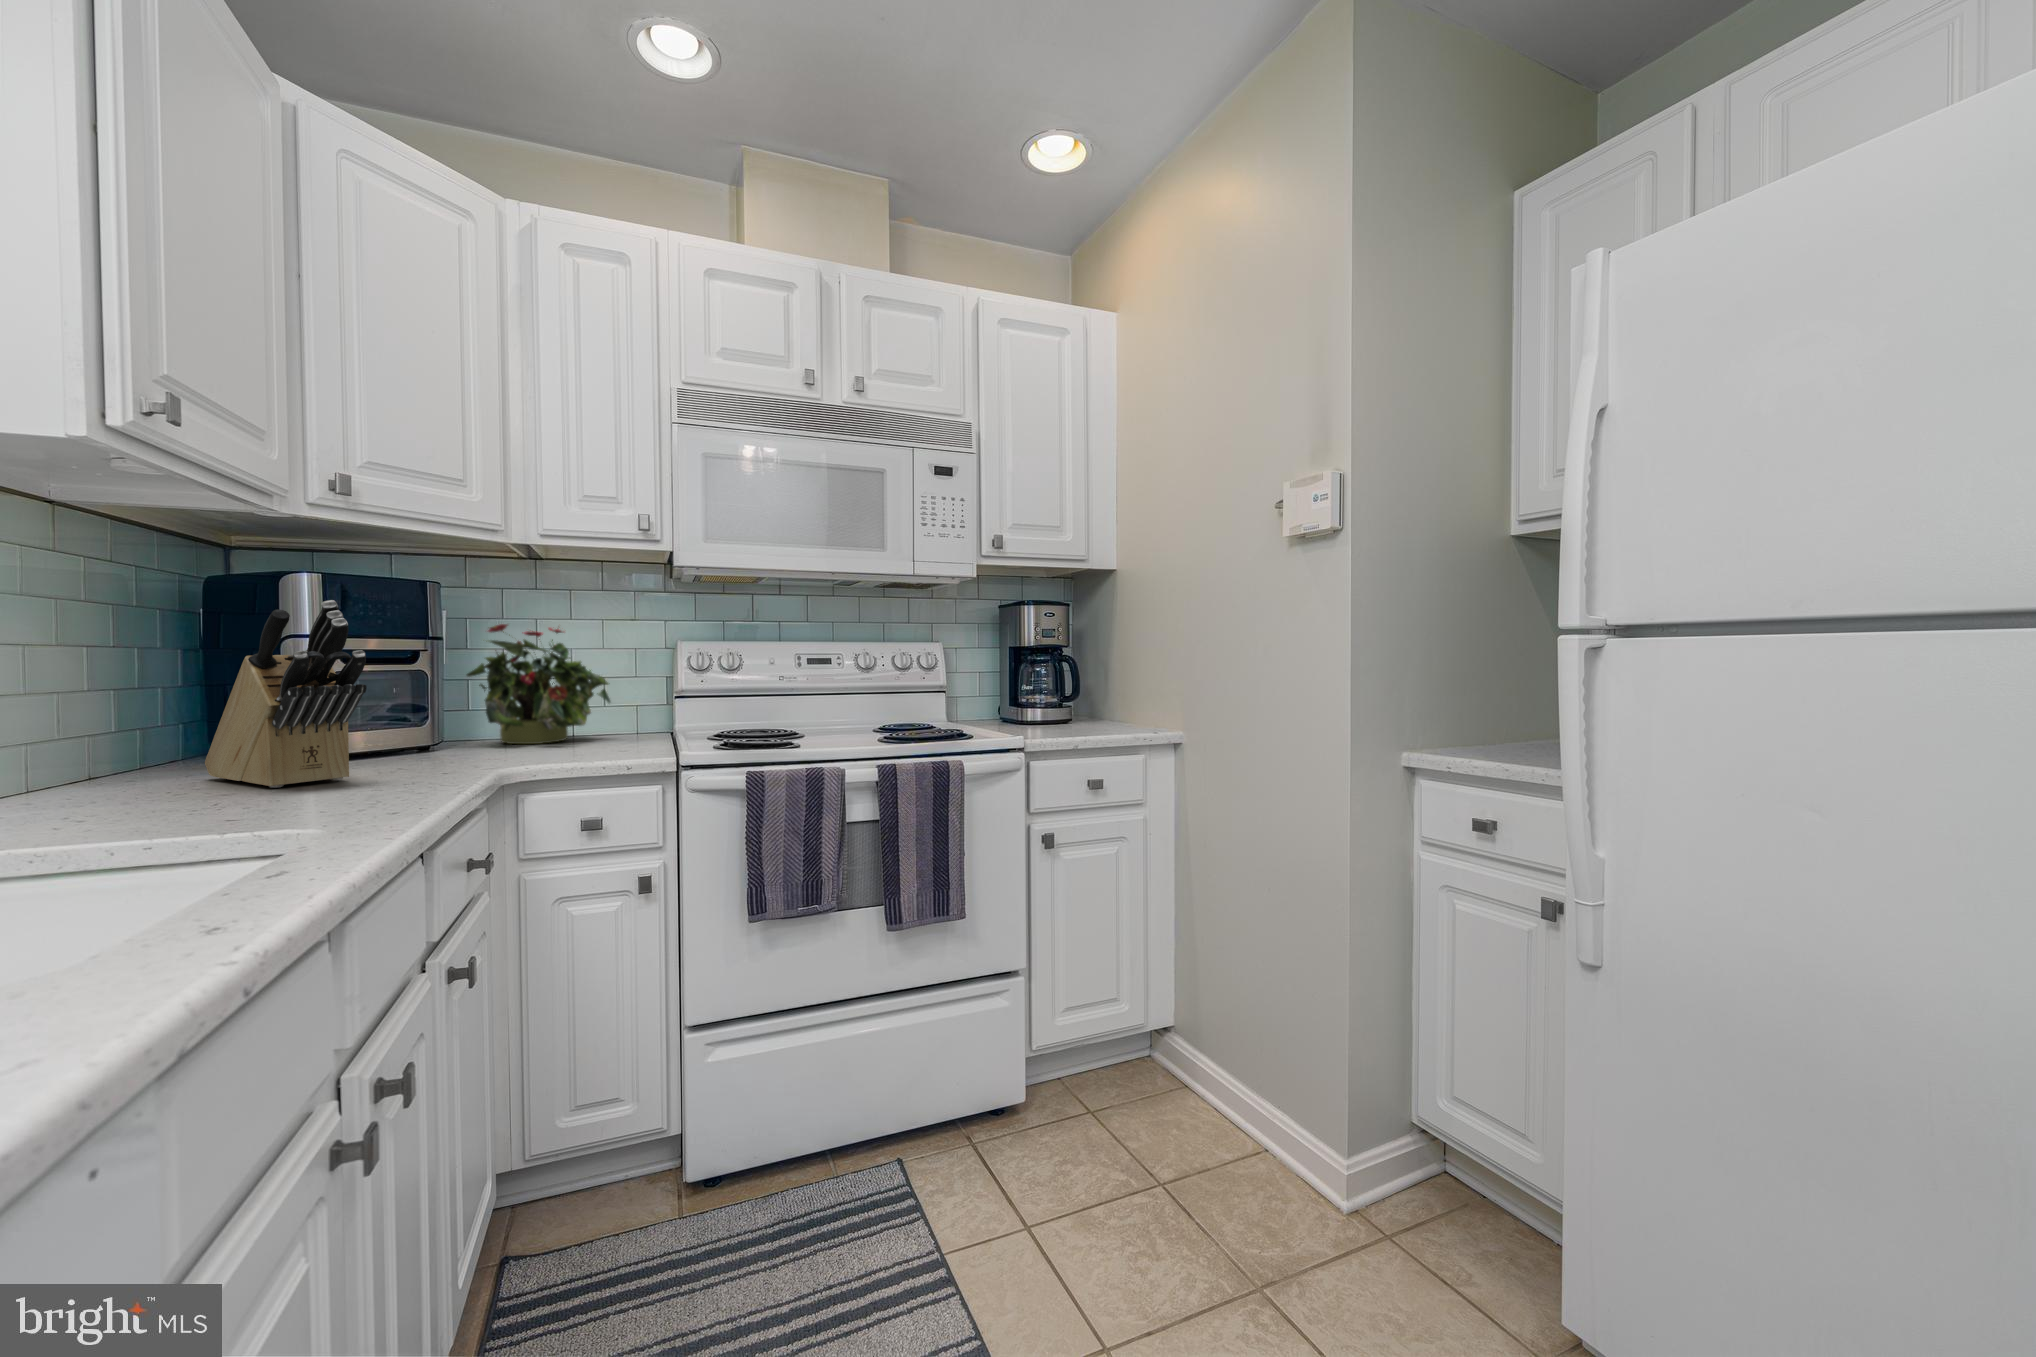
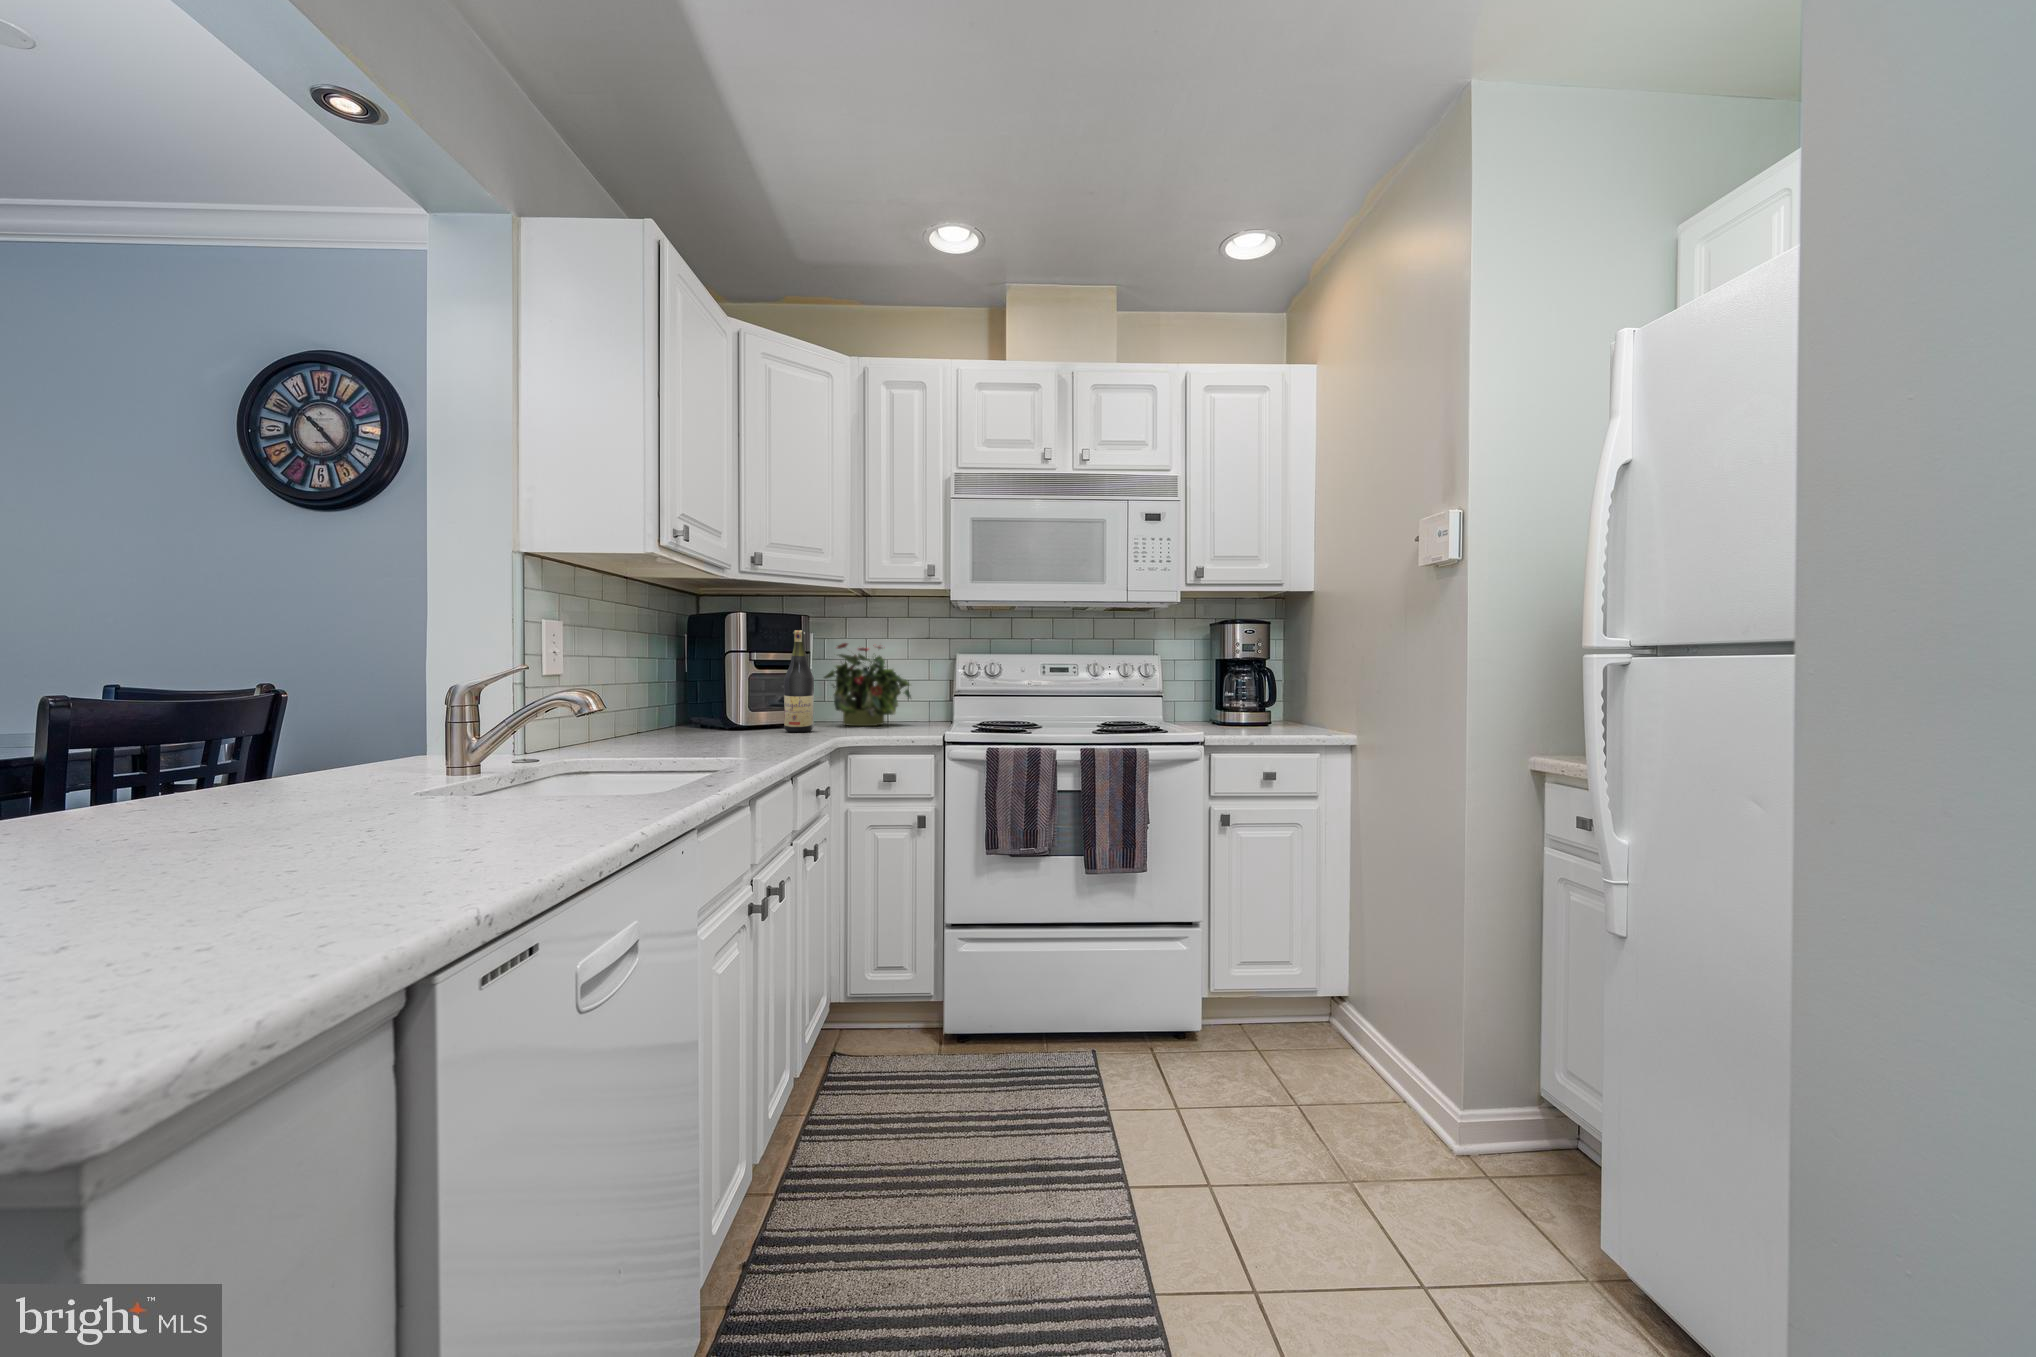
knife block: present [205,600,367,788] -> none [690,631,768,740]
wine bottle: none [397,603,453,761] -> present [784,630,814,732]

